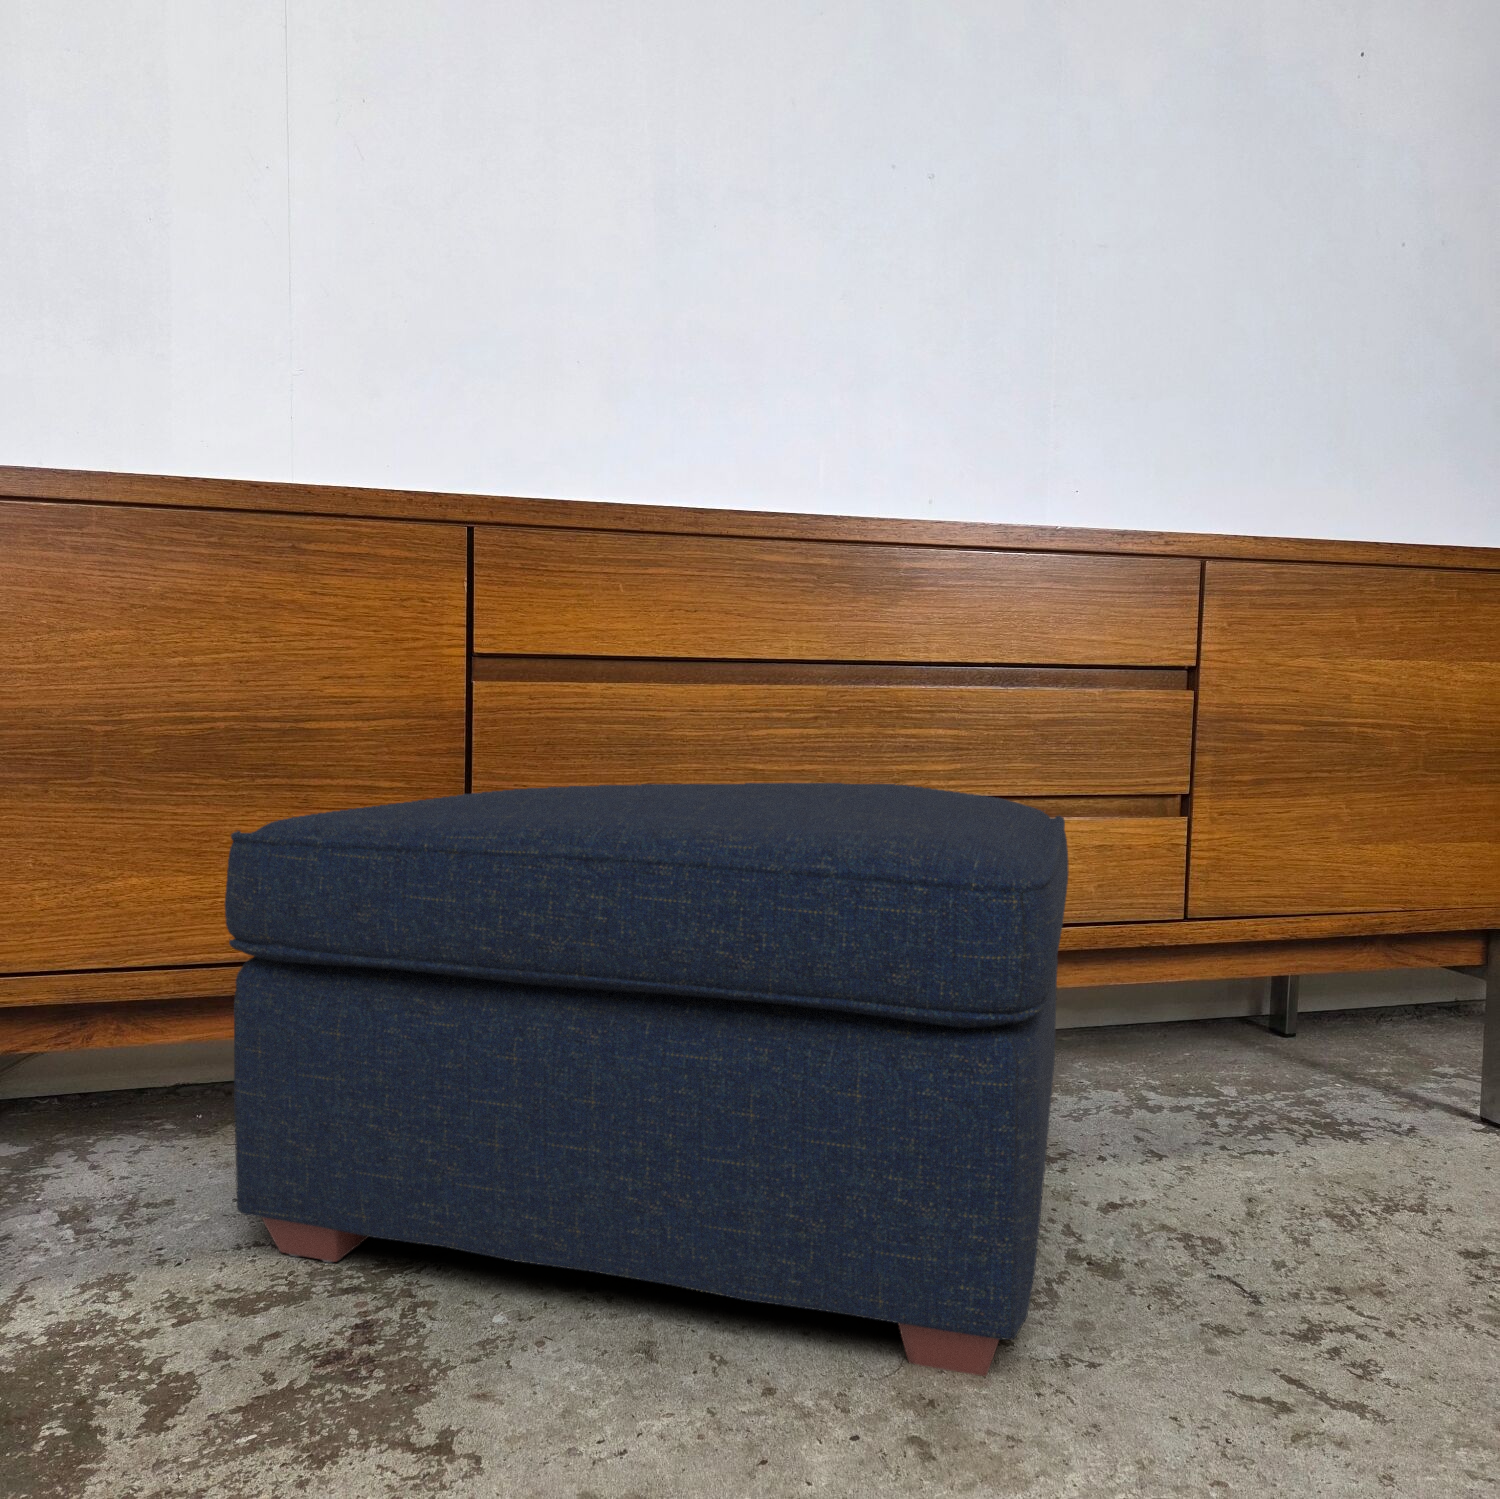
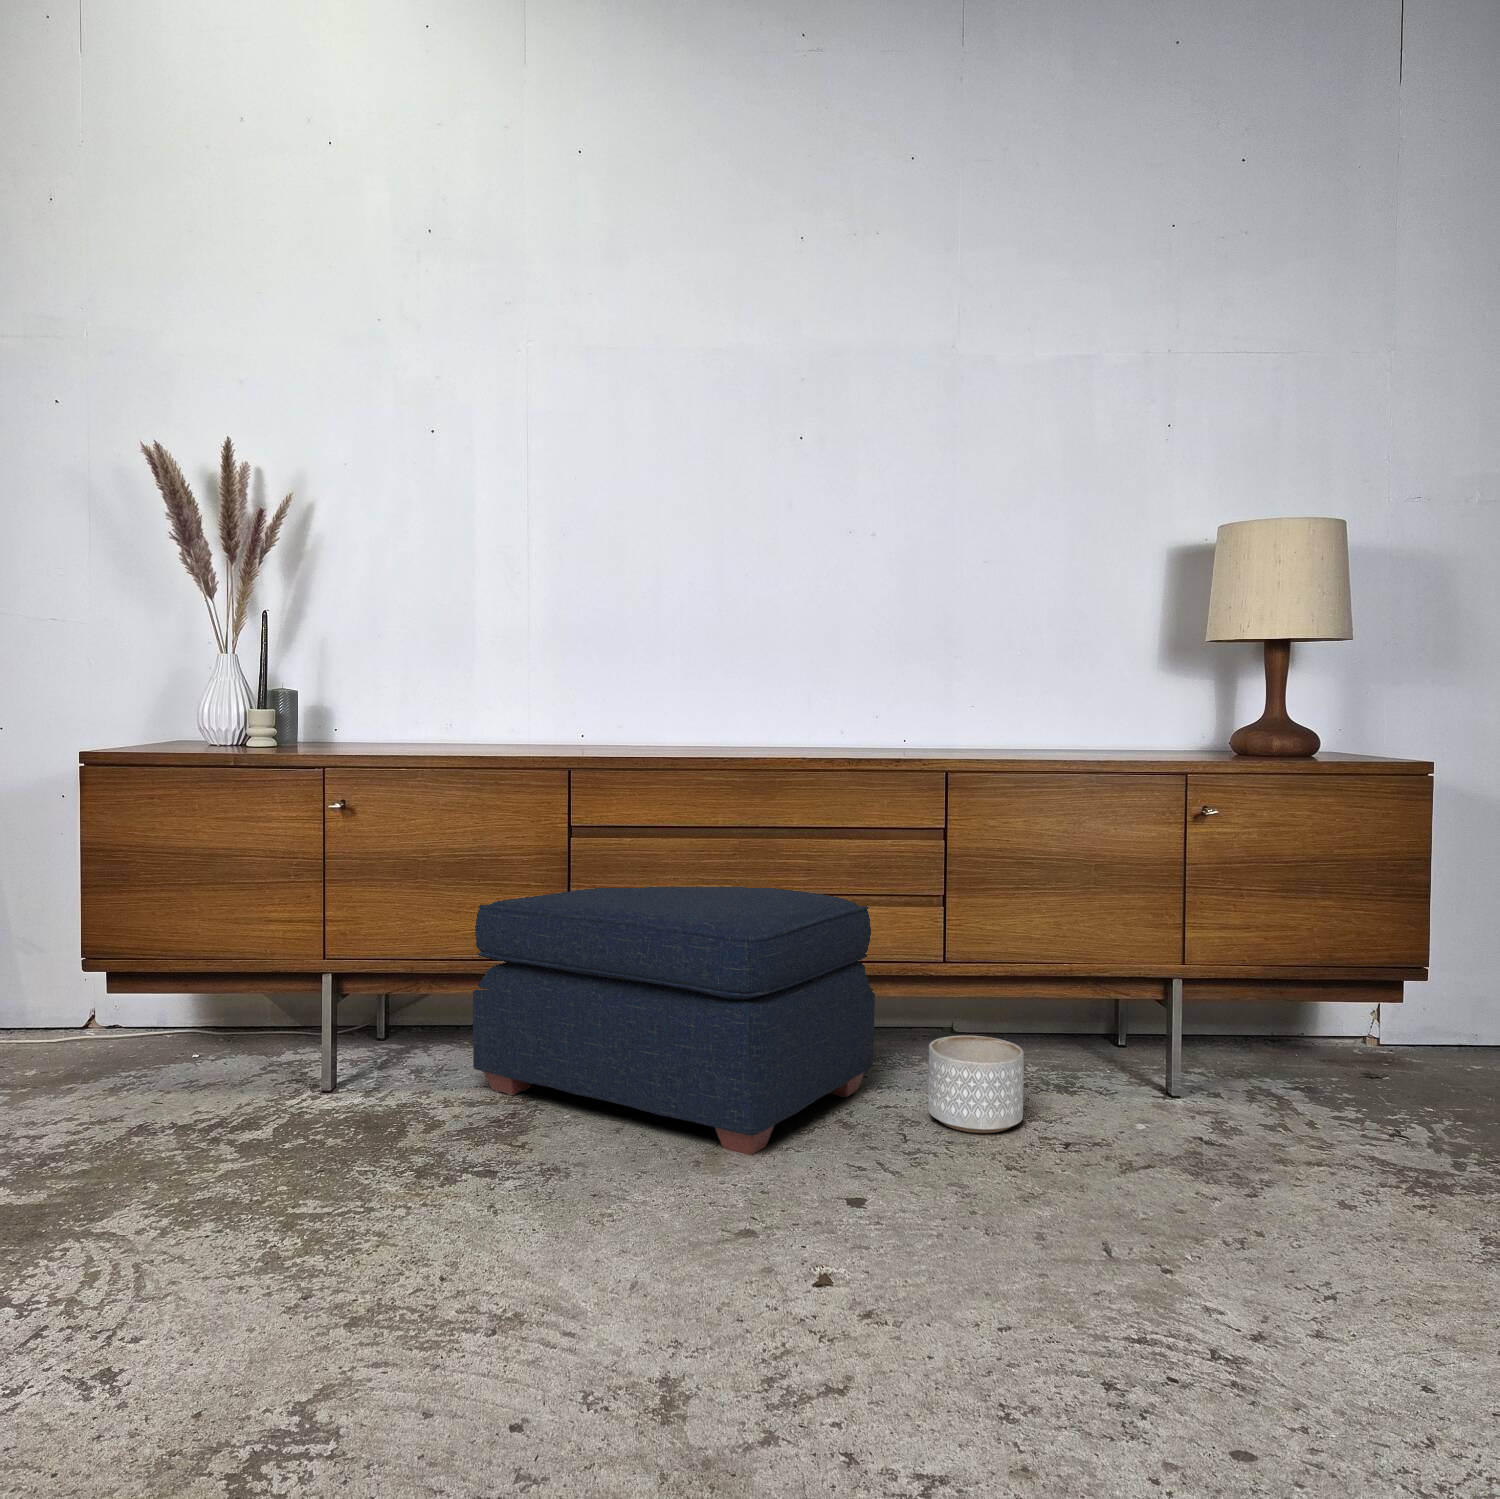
planter: none [1190,1051,1389,1244] -> present [928,1036,1024,1133]

